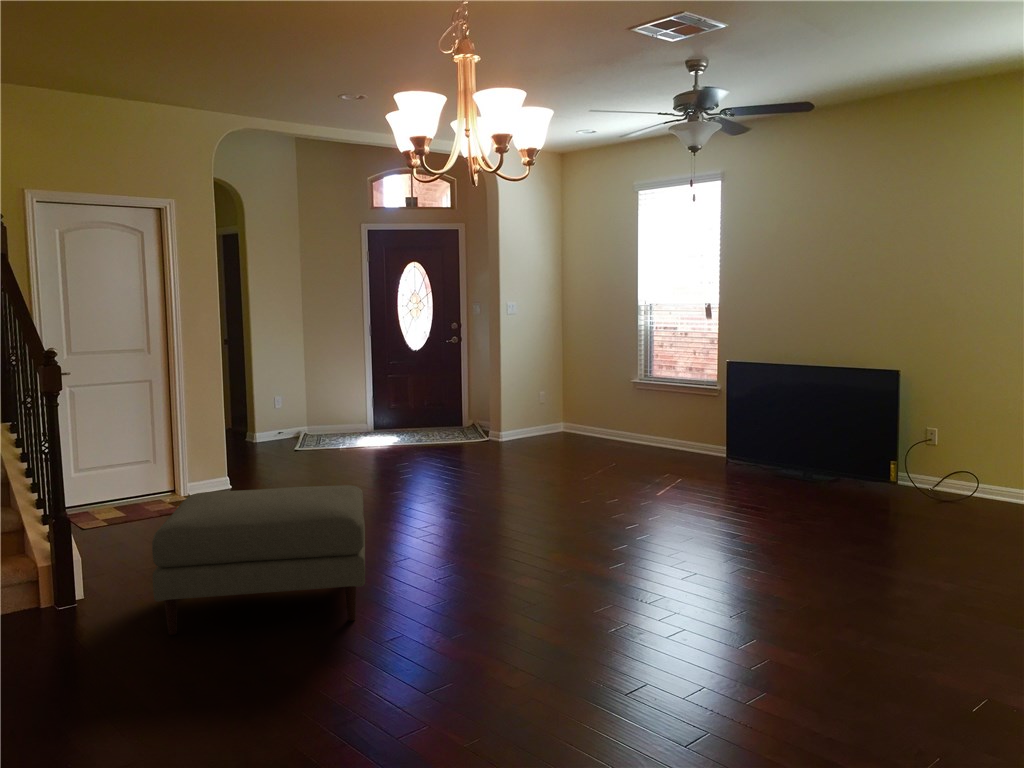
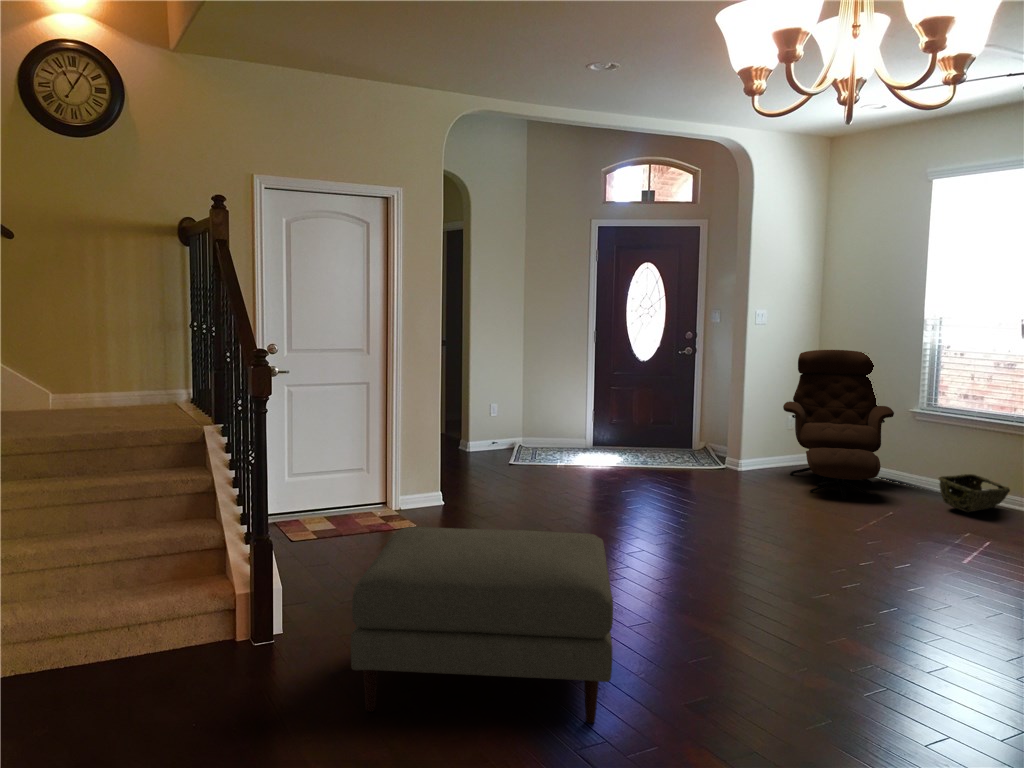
lounge chair: none [534,334,620,457] -> present [783,350,894,499]
woven basket: none [649,429,702,459] -> present [939,474,1010,512]

